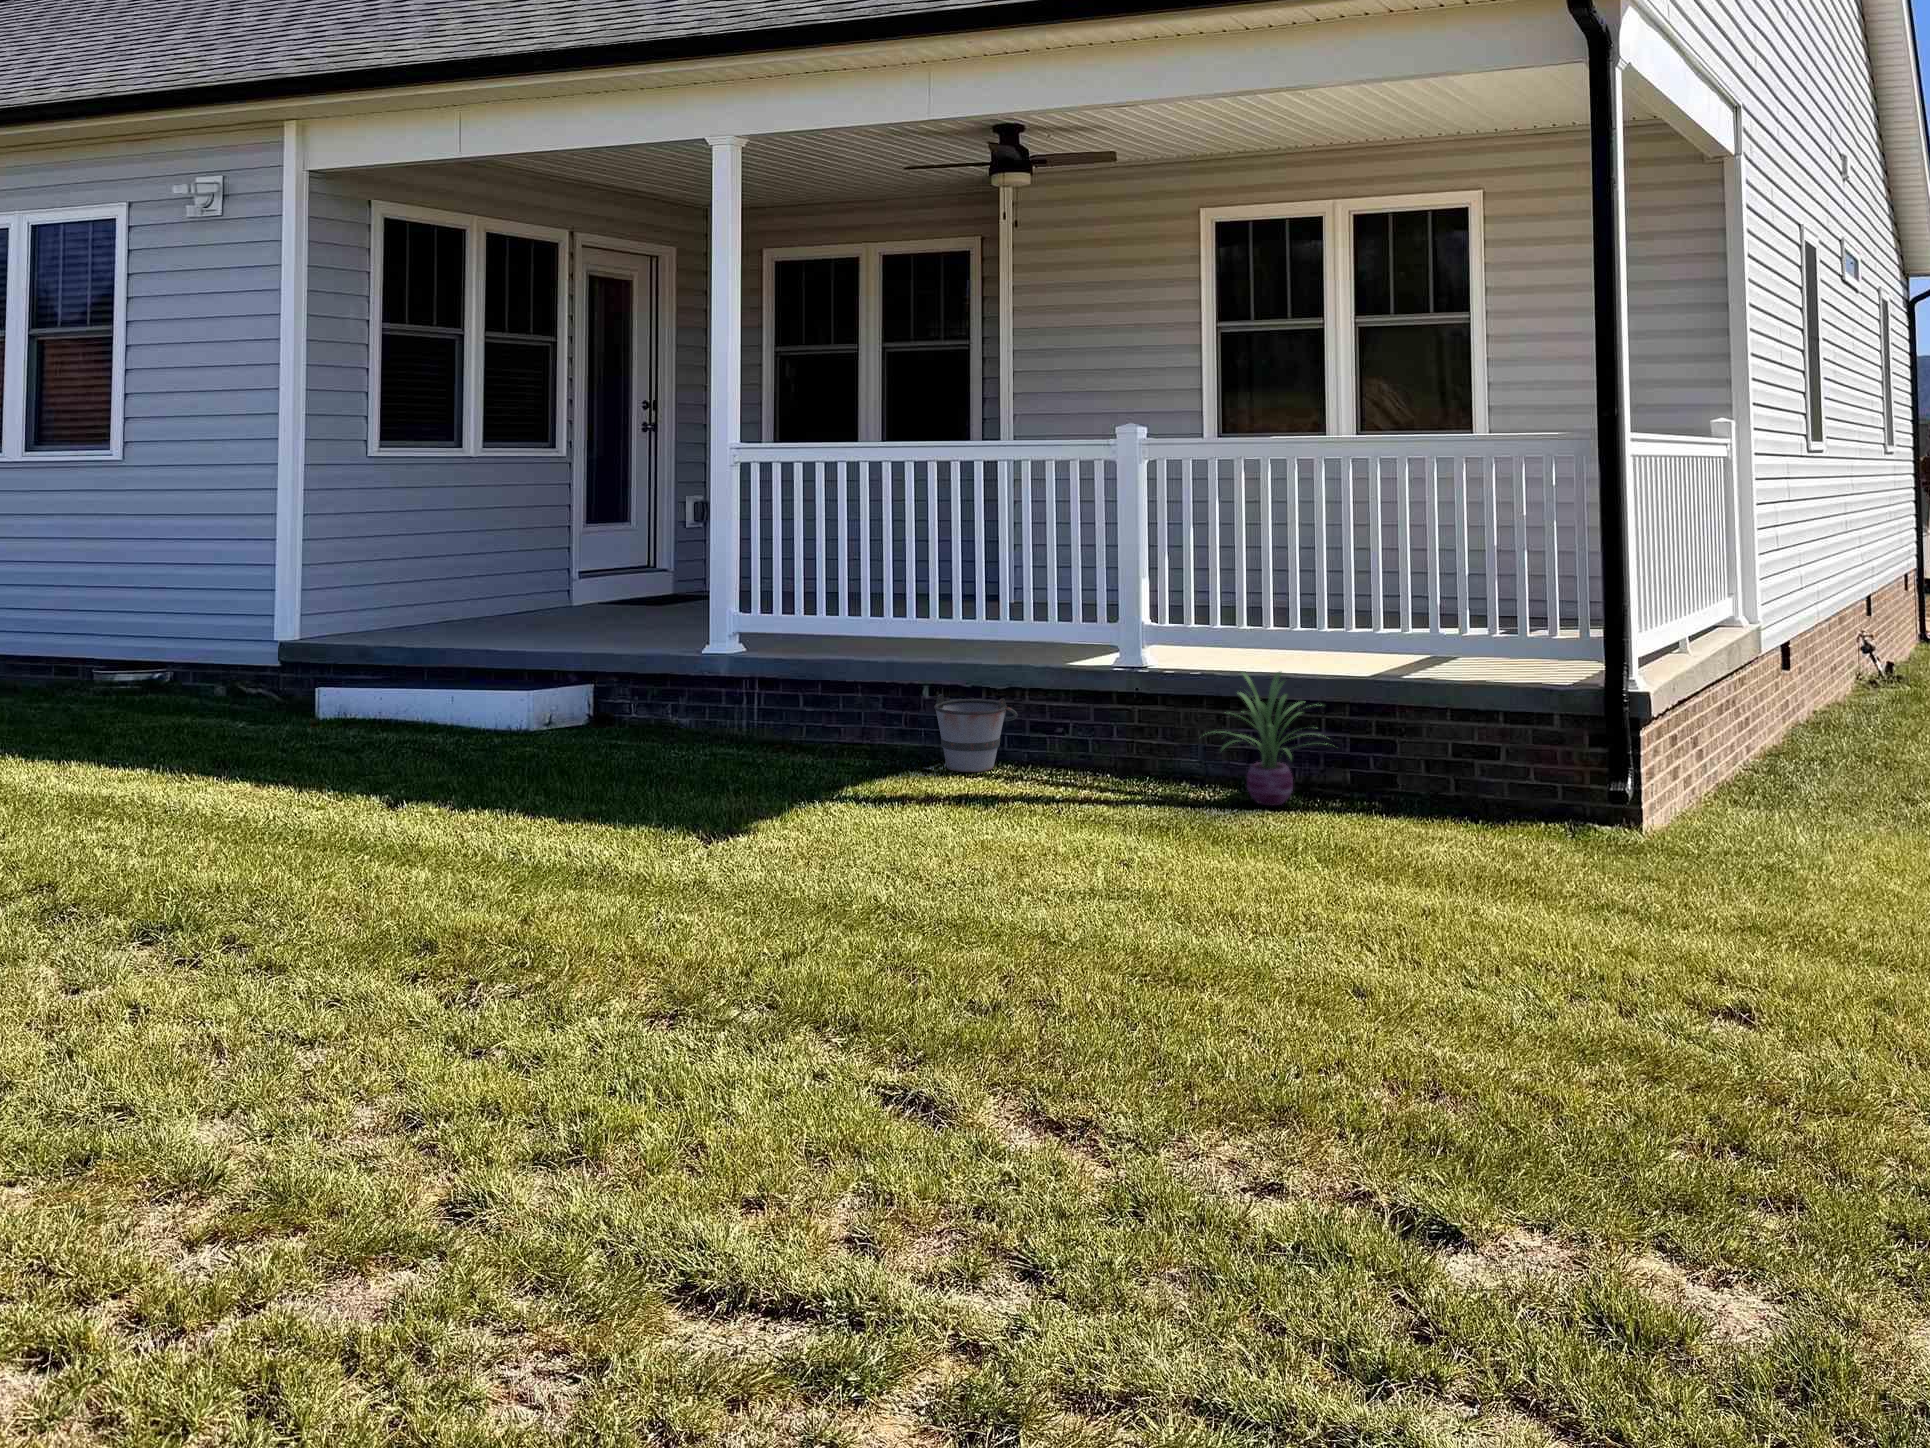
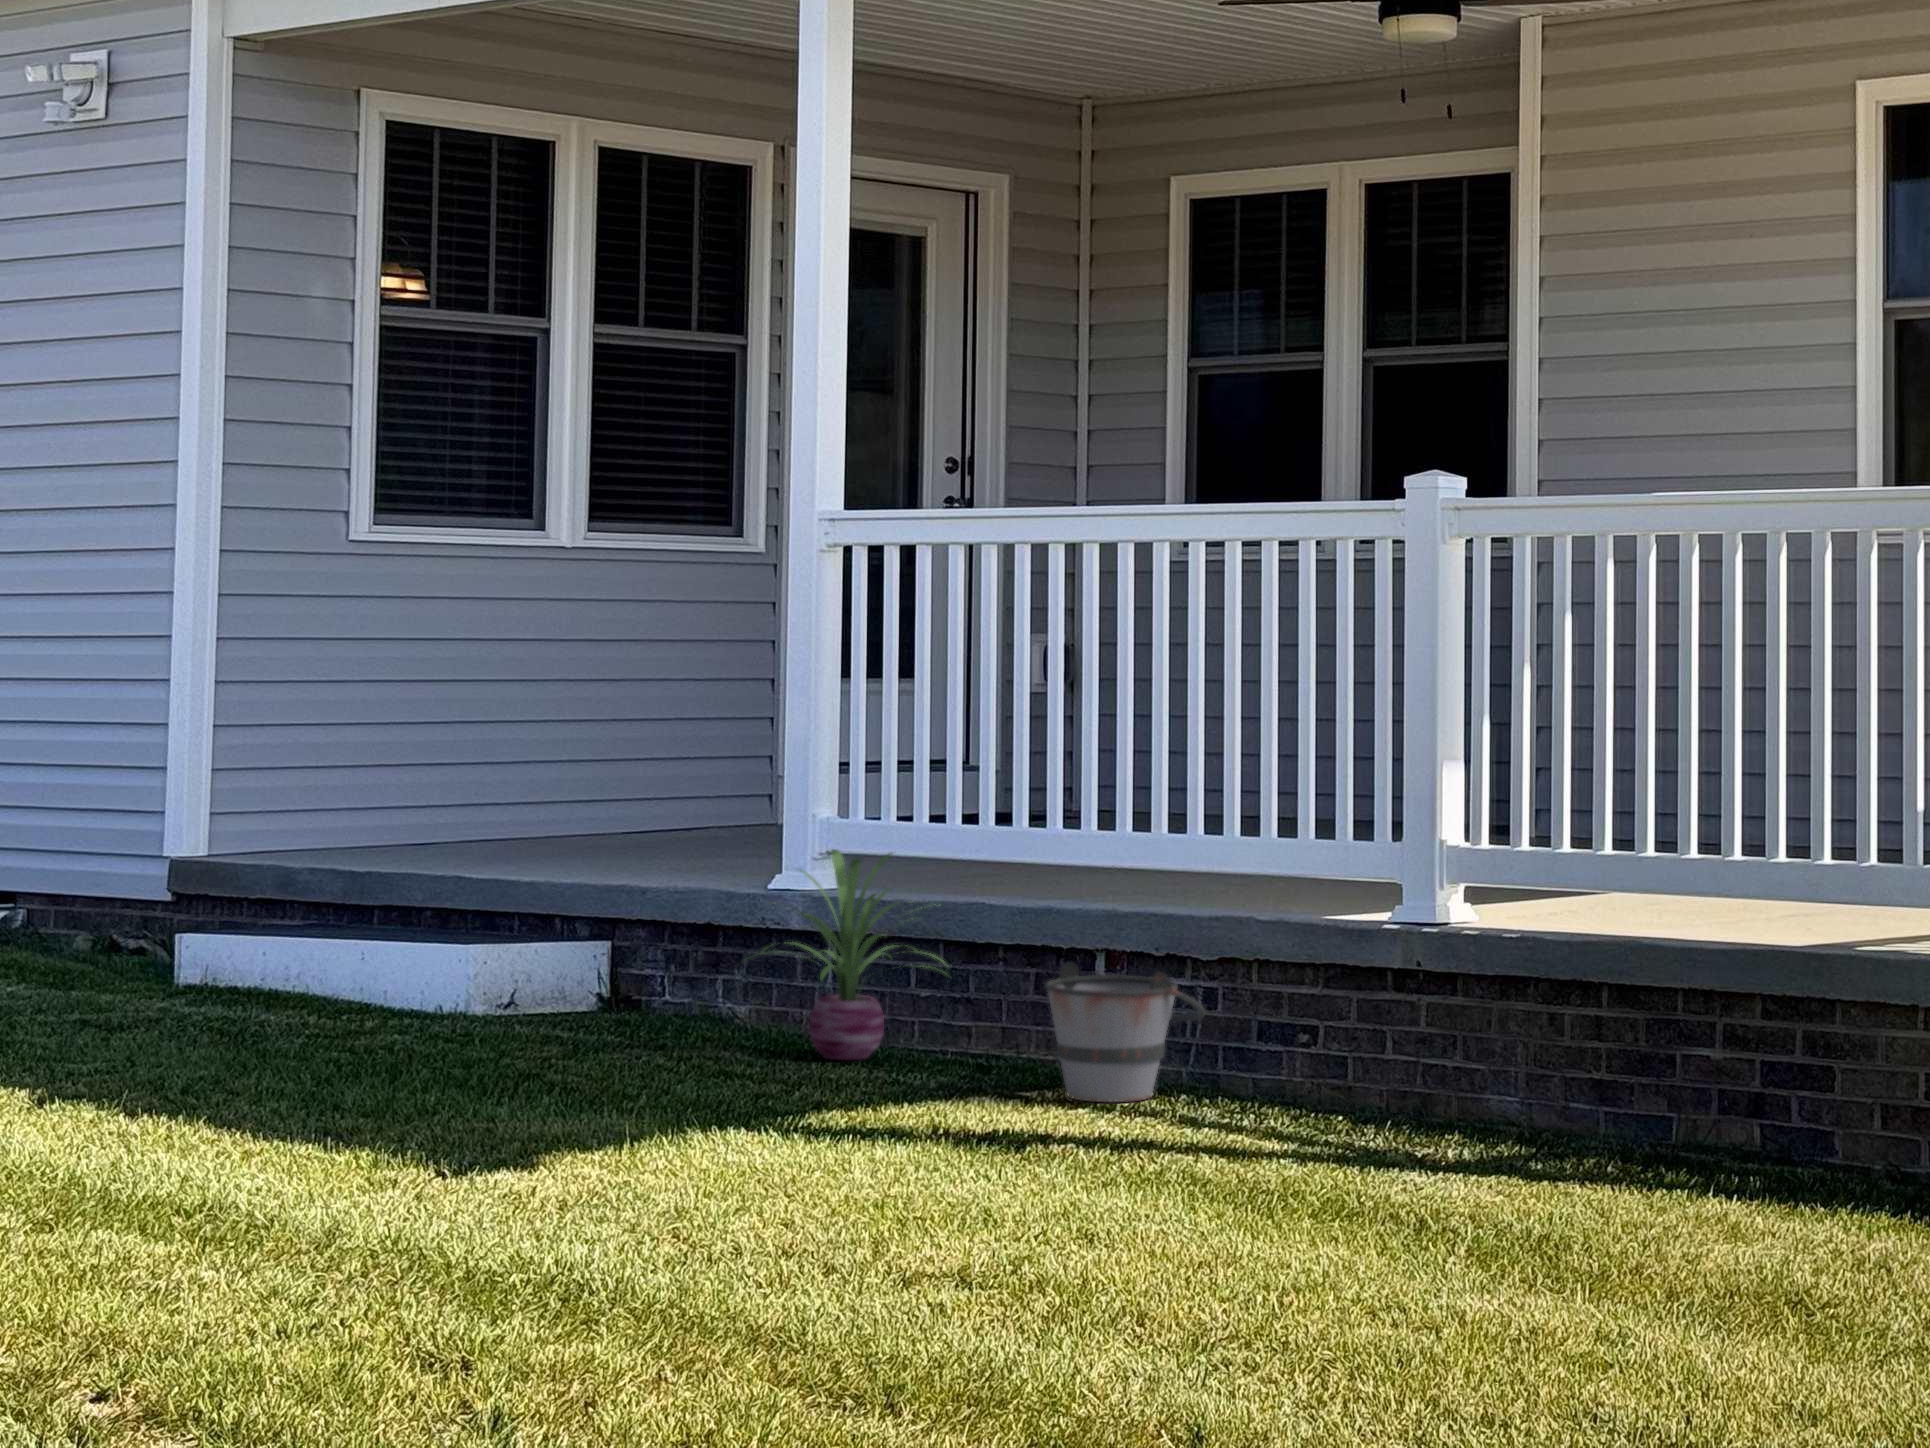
decorative plant: present [1214,672,1322,806] -> present [750,849,935,1060]

